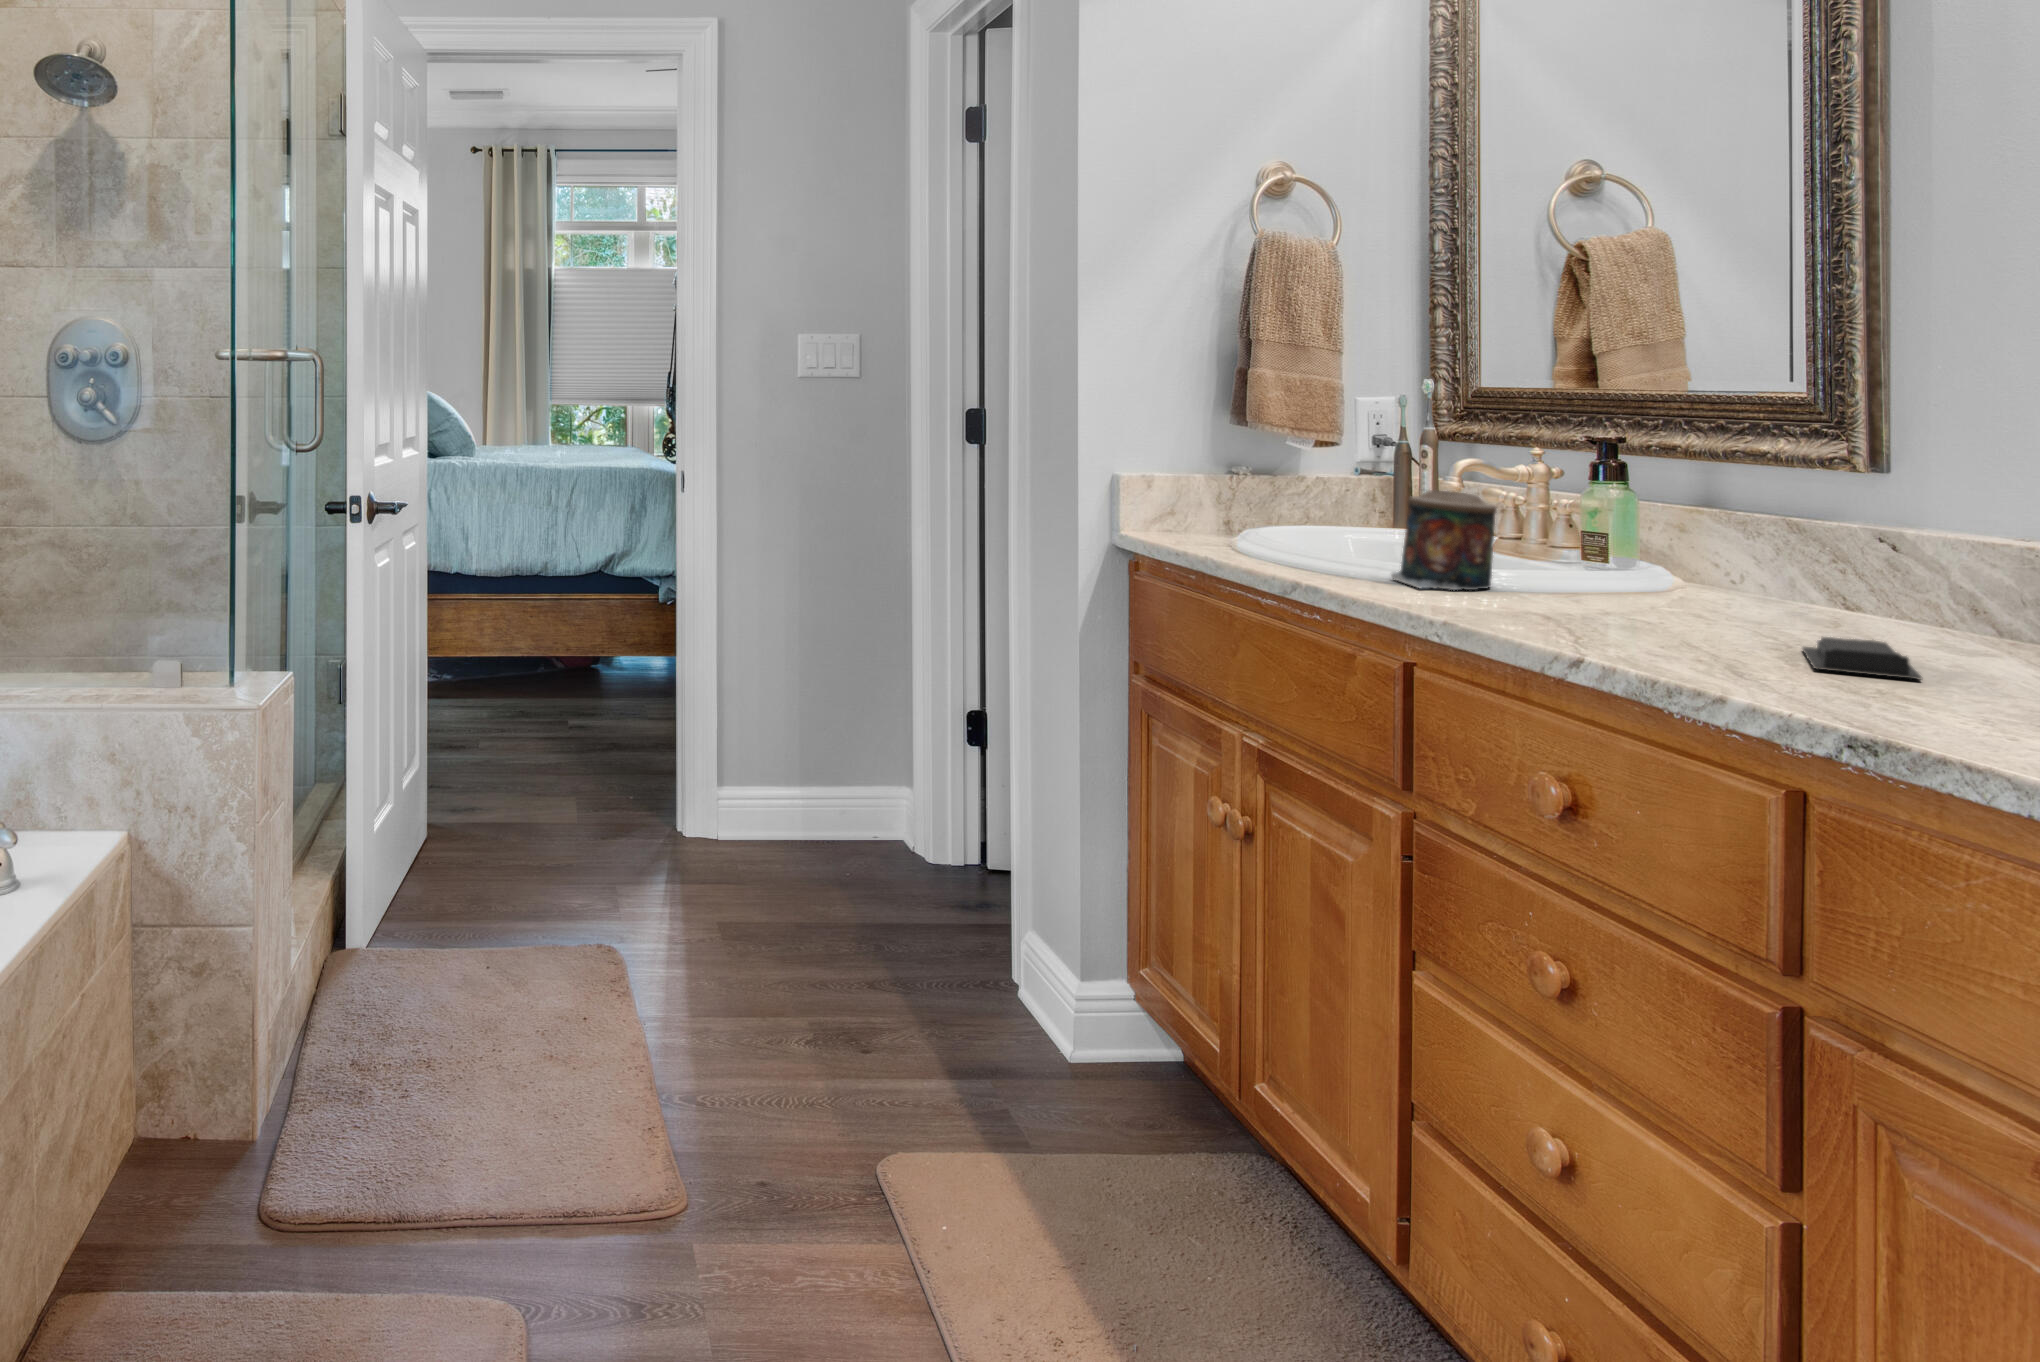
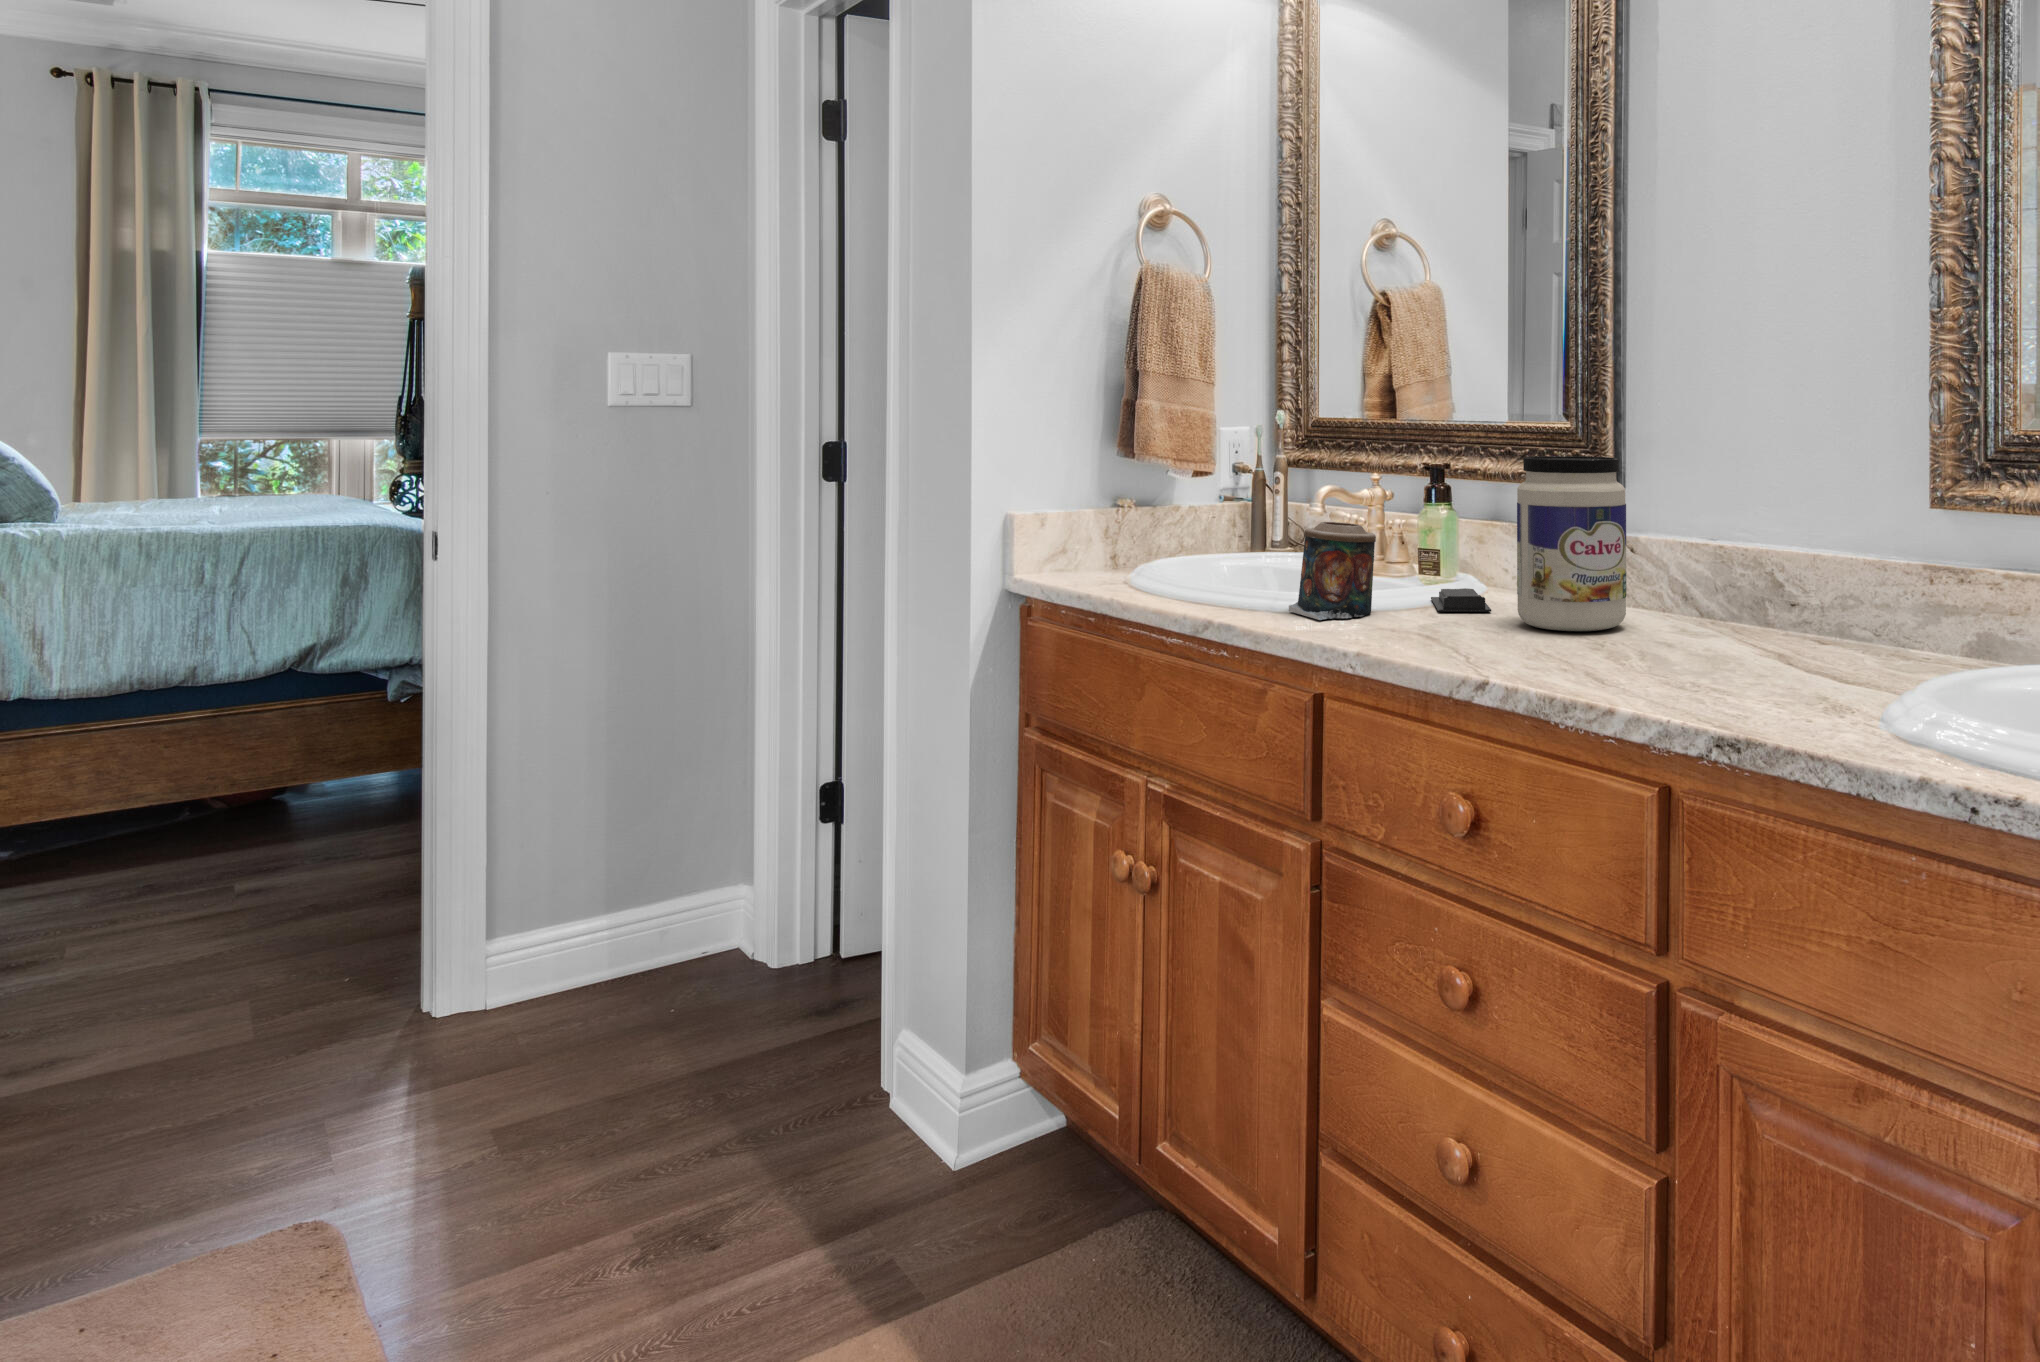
jar: none [1677,427,1841,629] -> present [1517,456,1627,631]
soap bar: present [1802,637,1922,679] -> present [1431,588,1491,612]

